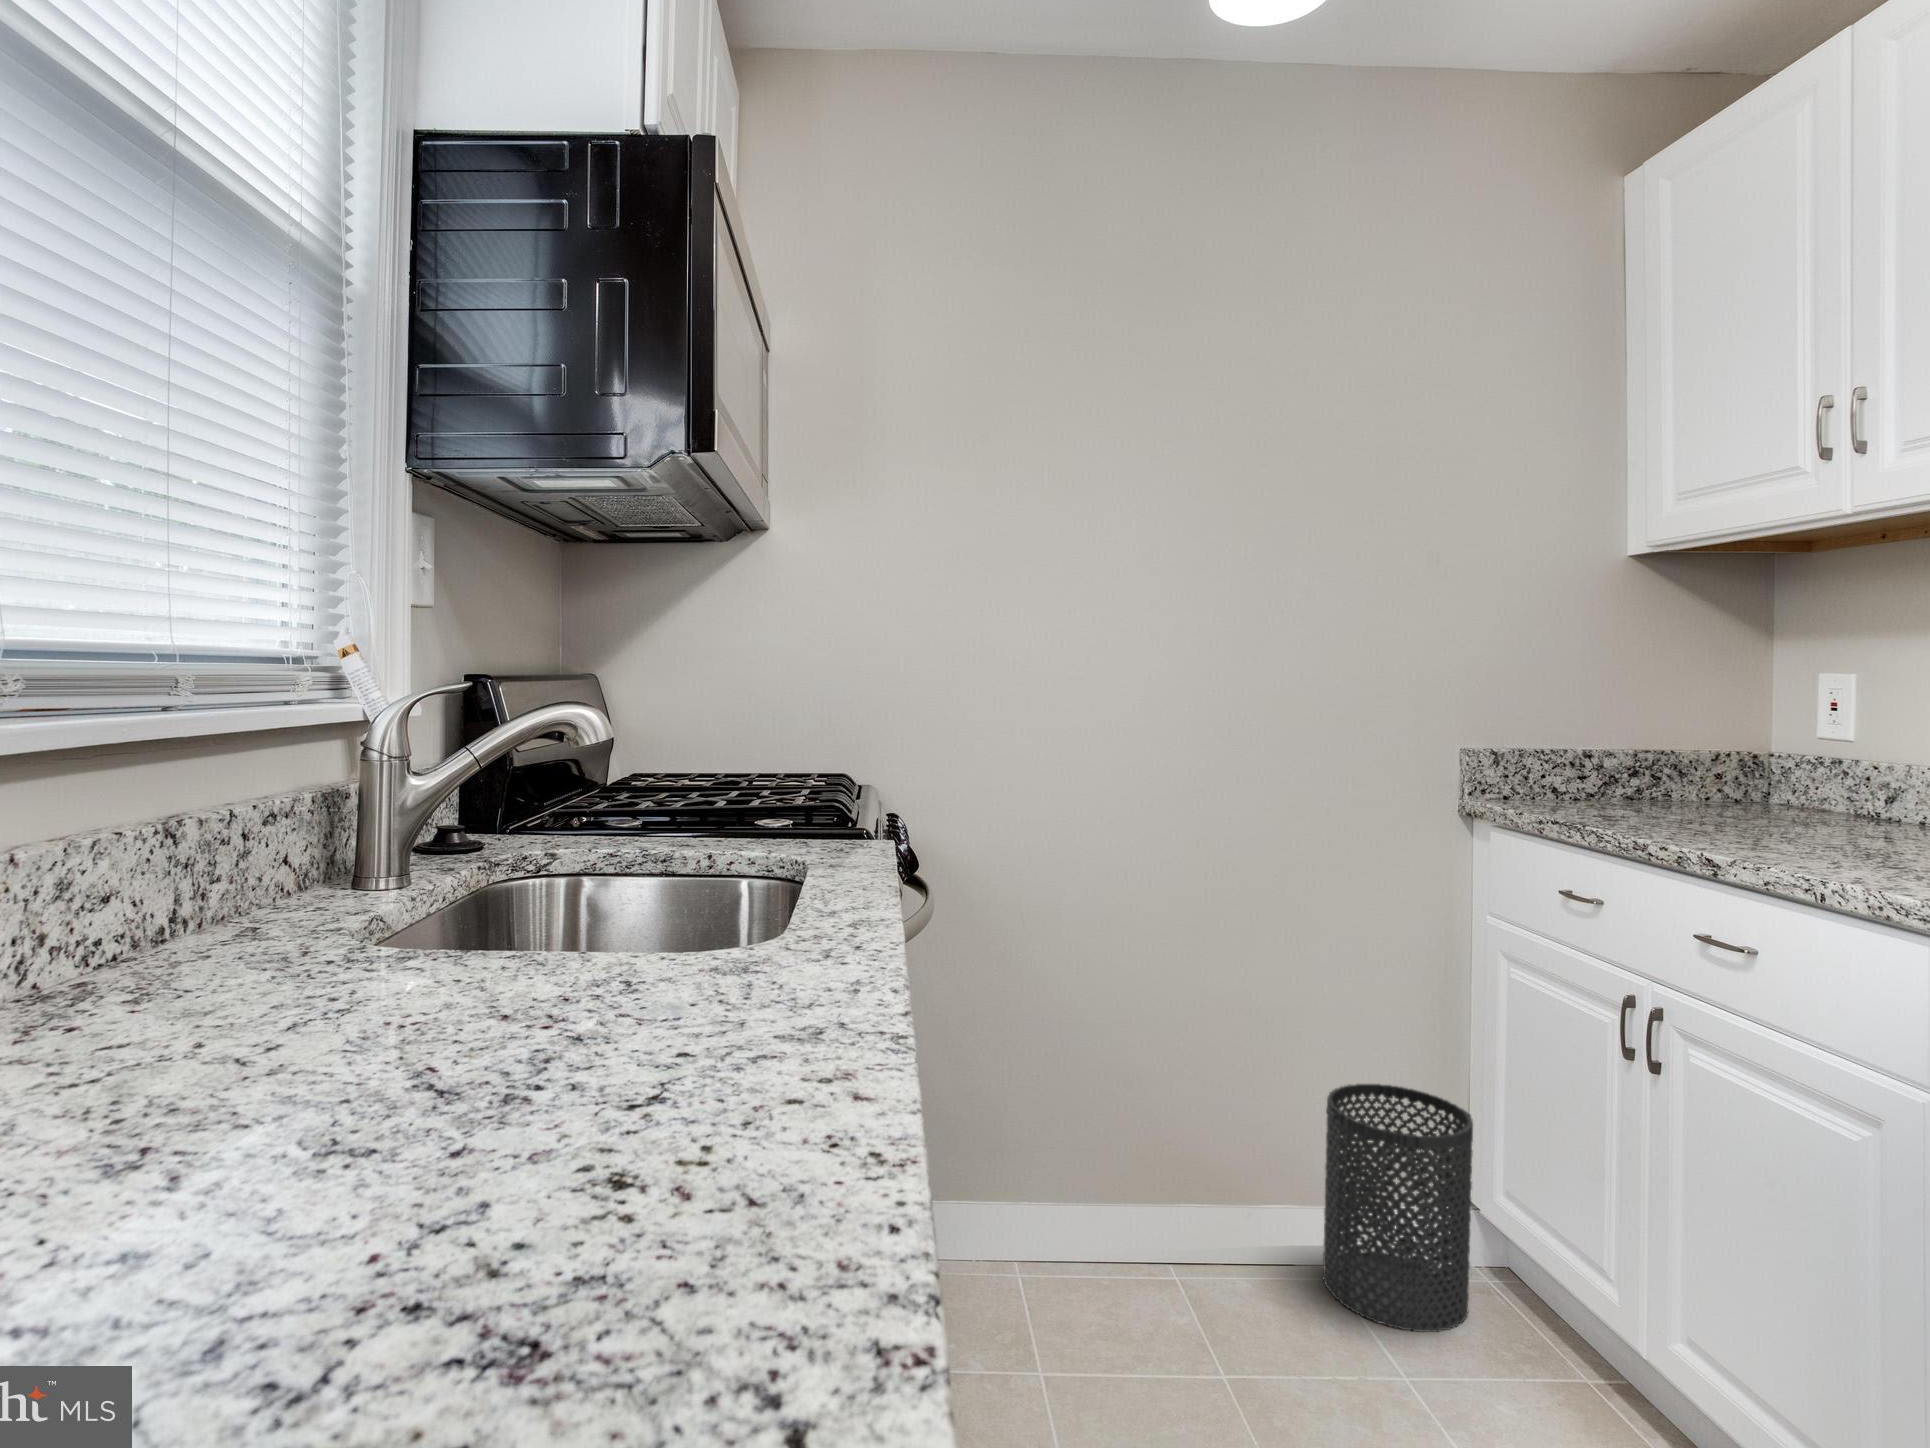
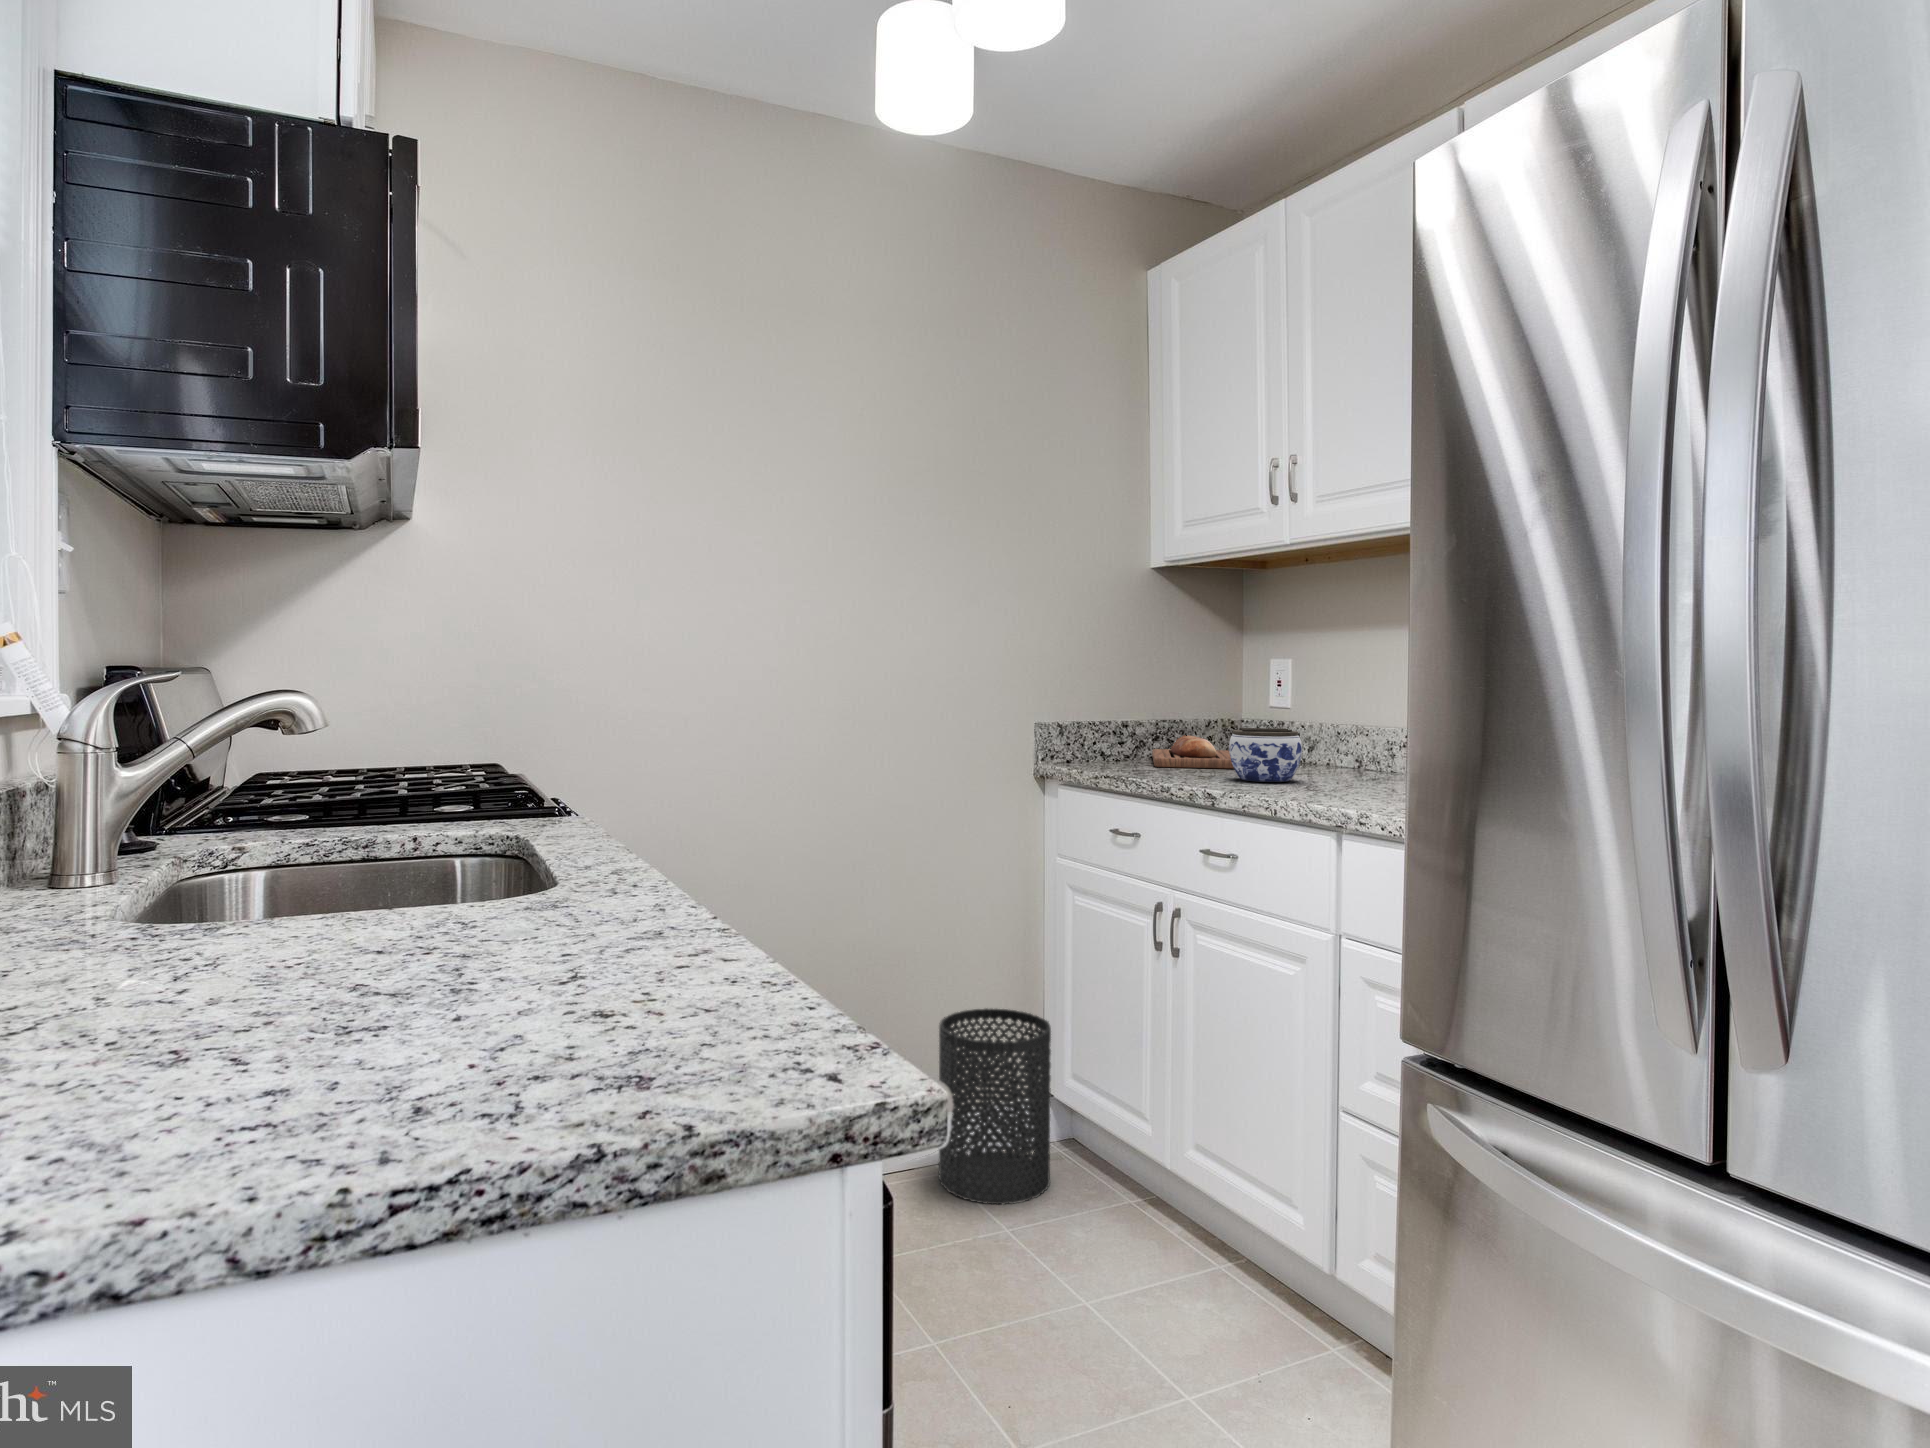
jar: none [1746,770,1869,847] -> present [1229,728,1302,782]
bread loaf: none [1628,772,1761,821] -> present [1152,736,1234,769]

